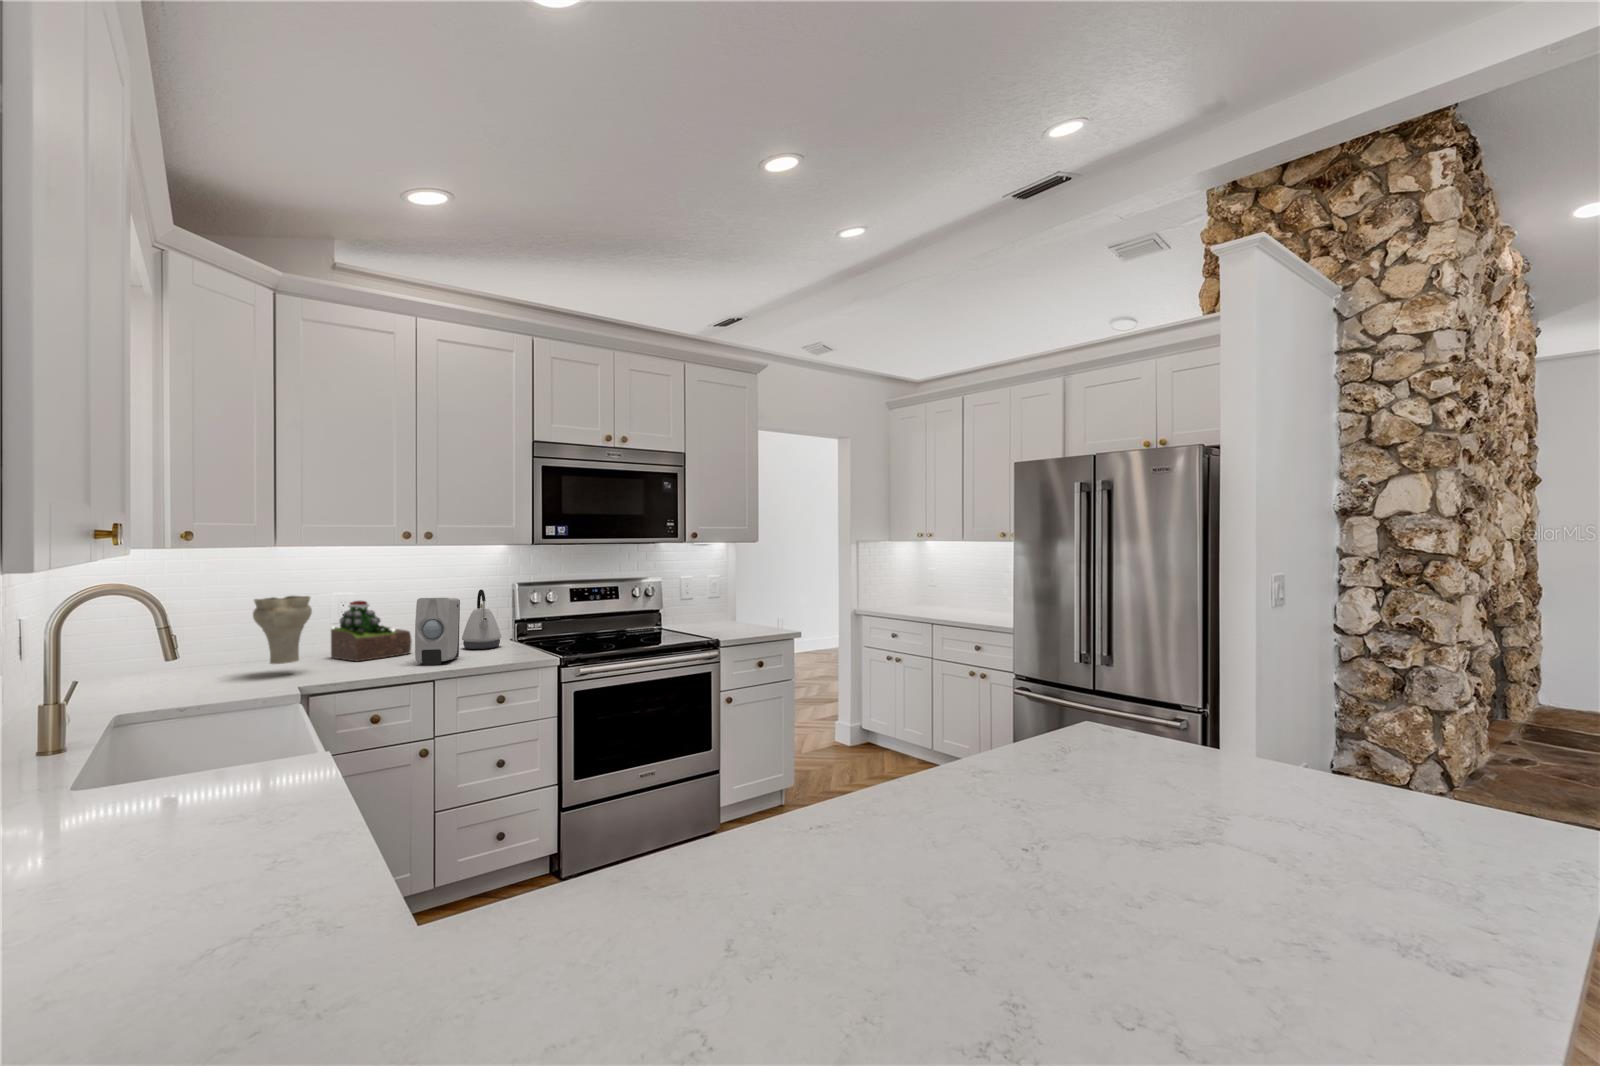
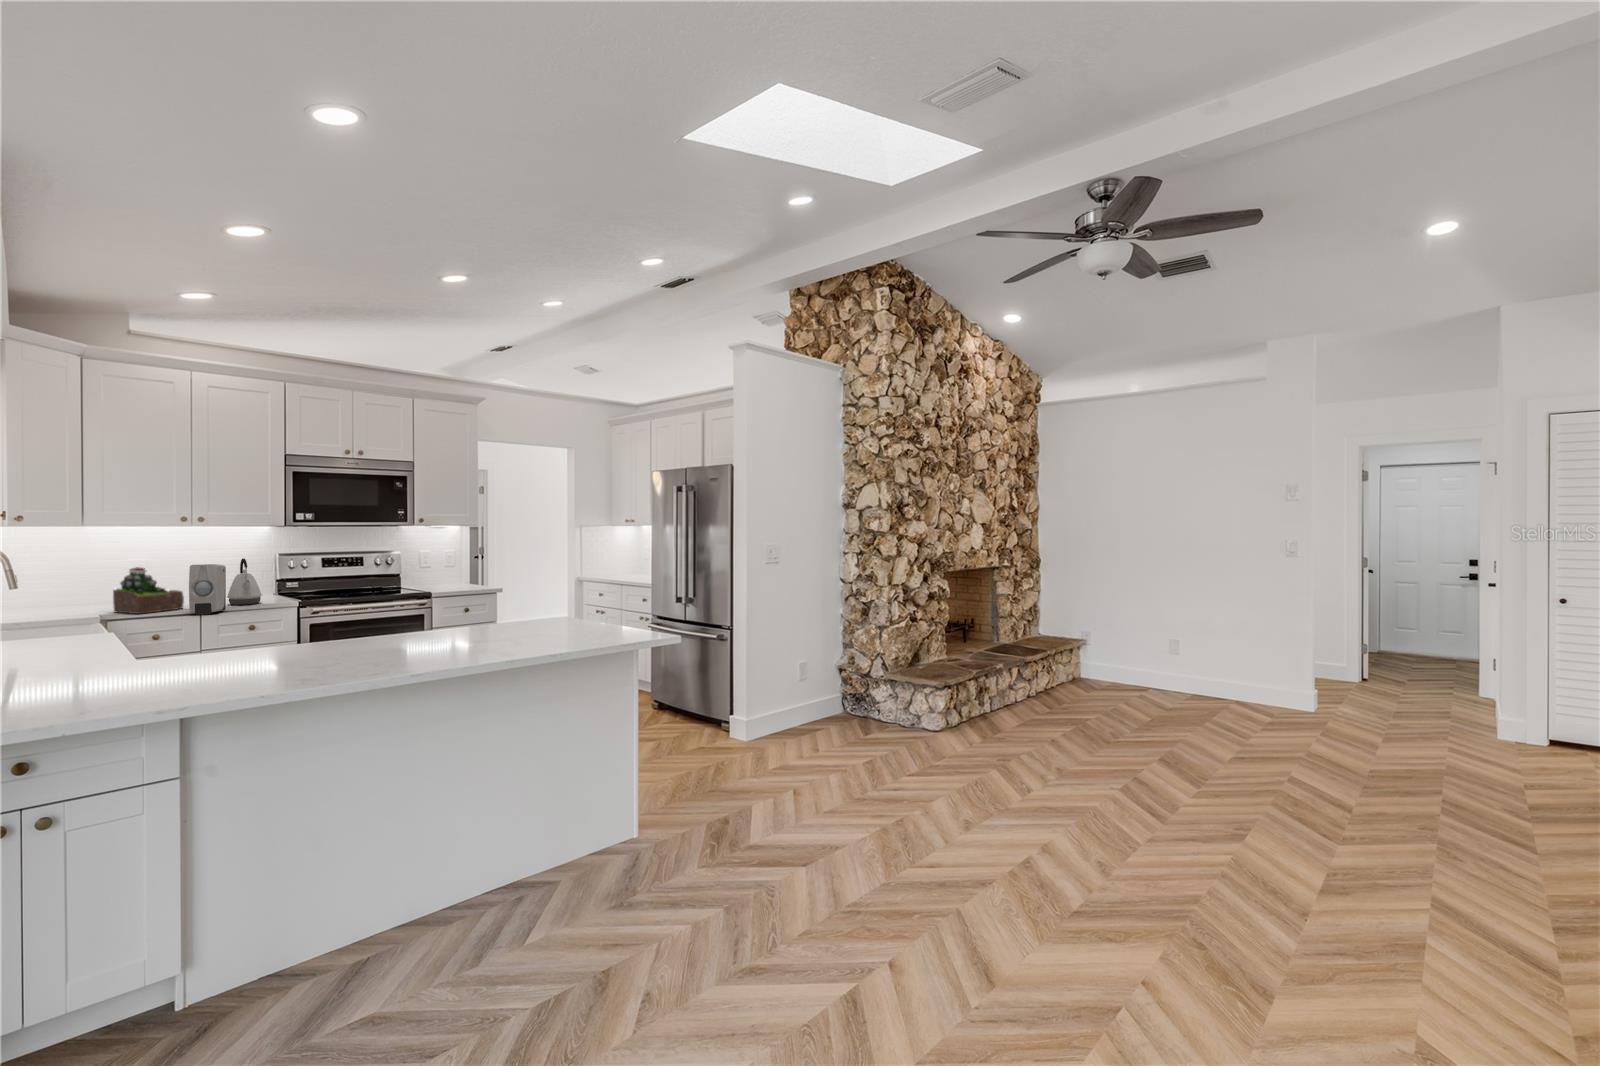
vase: present [253,596,312,664] -> none [49,561,105,621]

